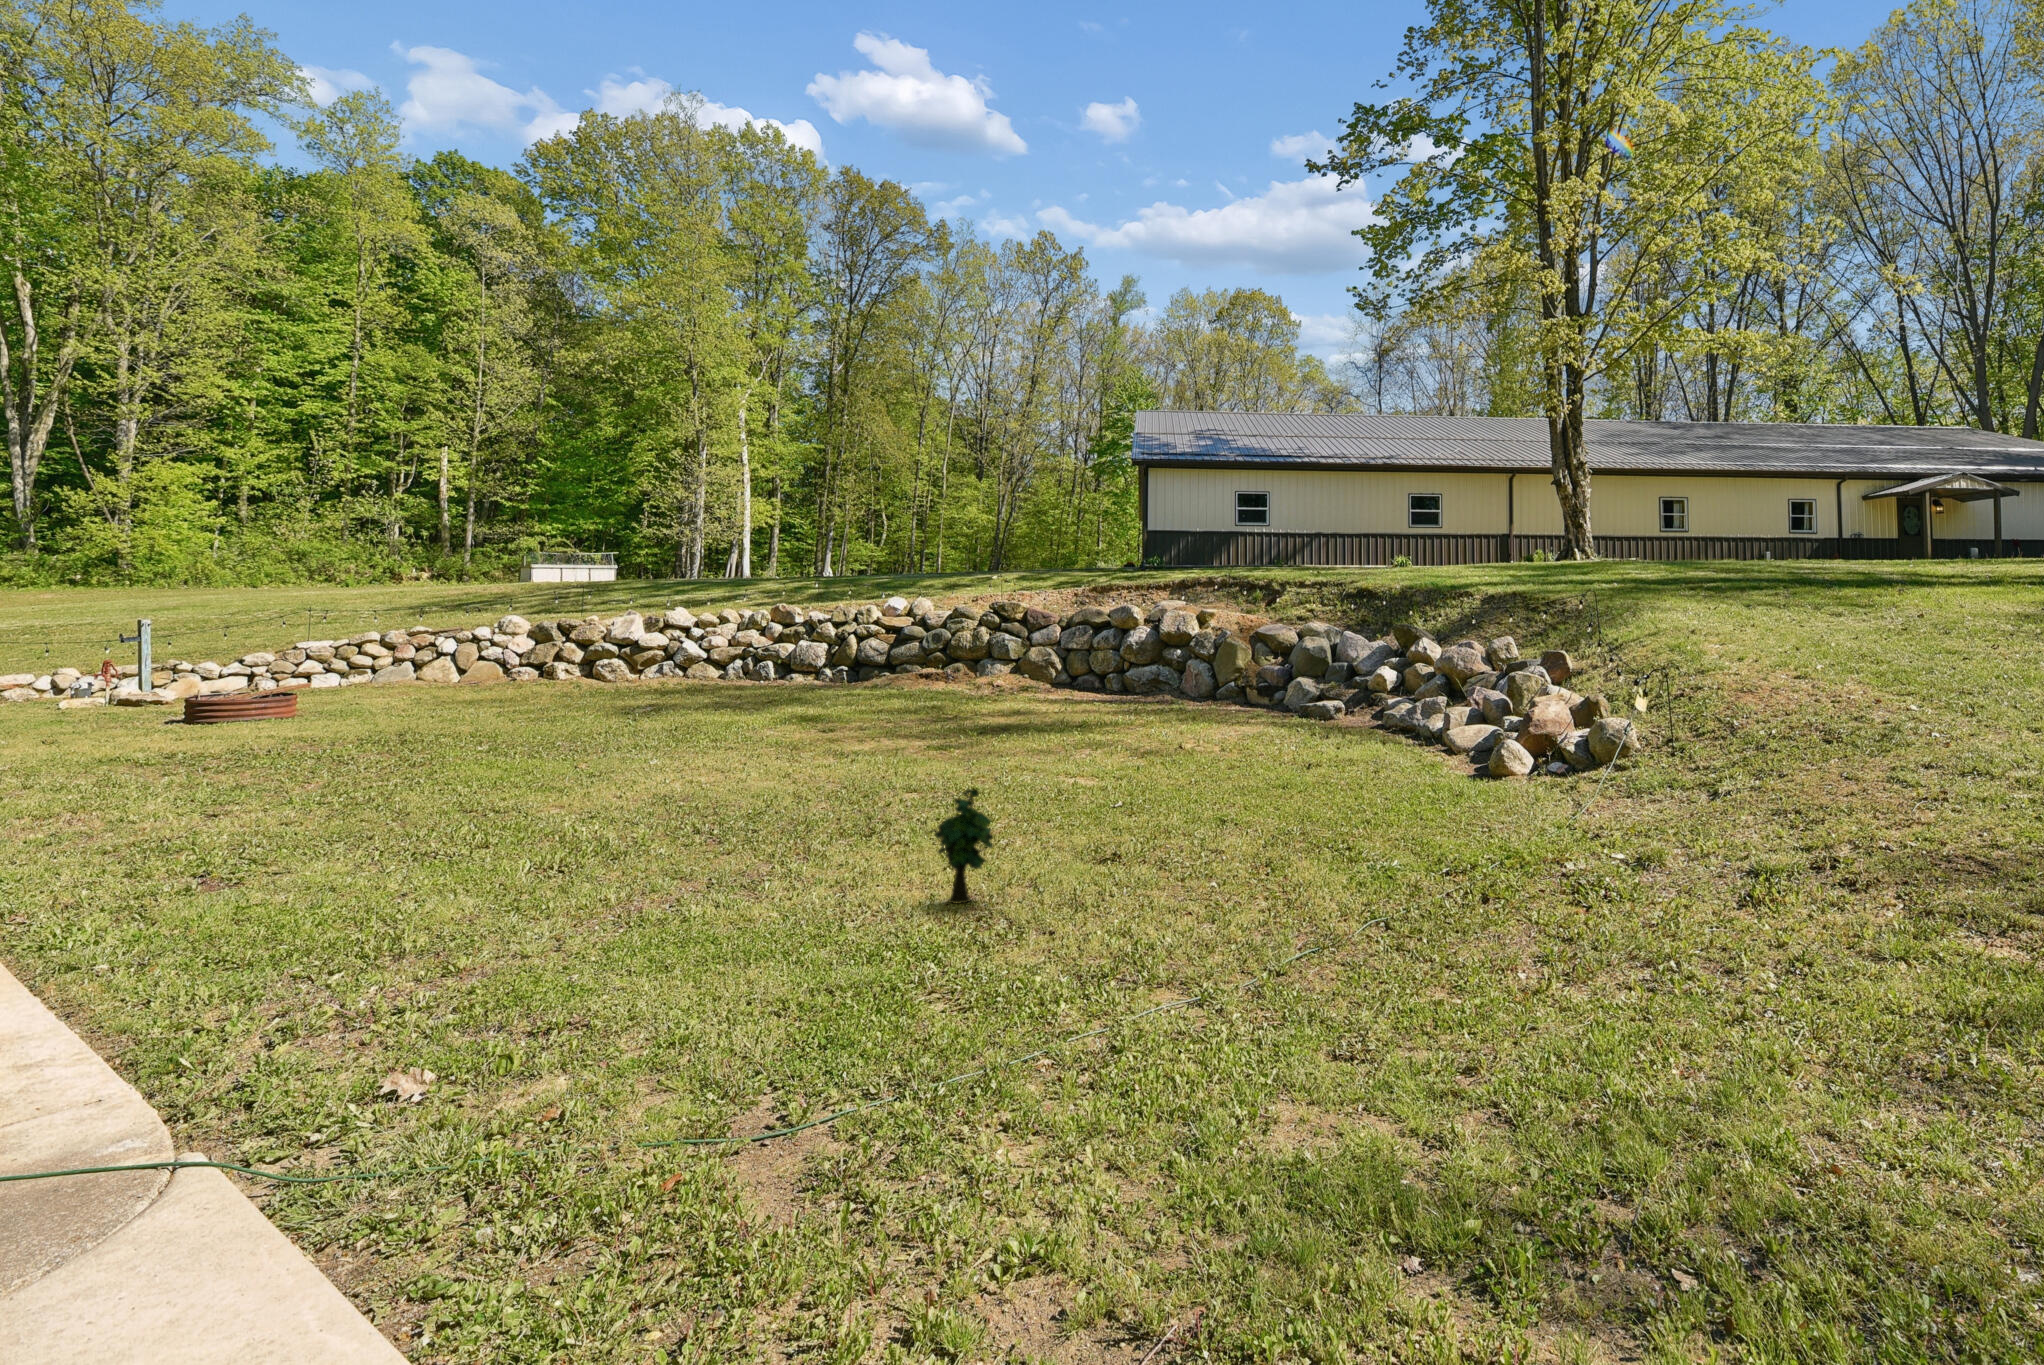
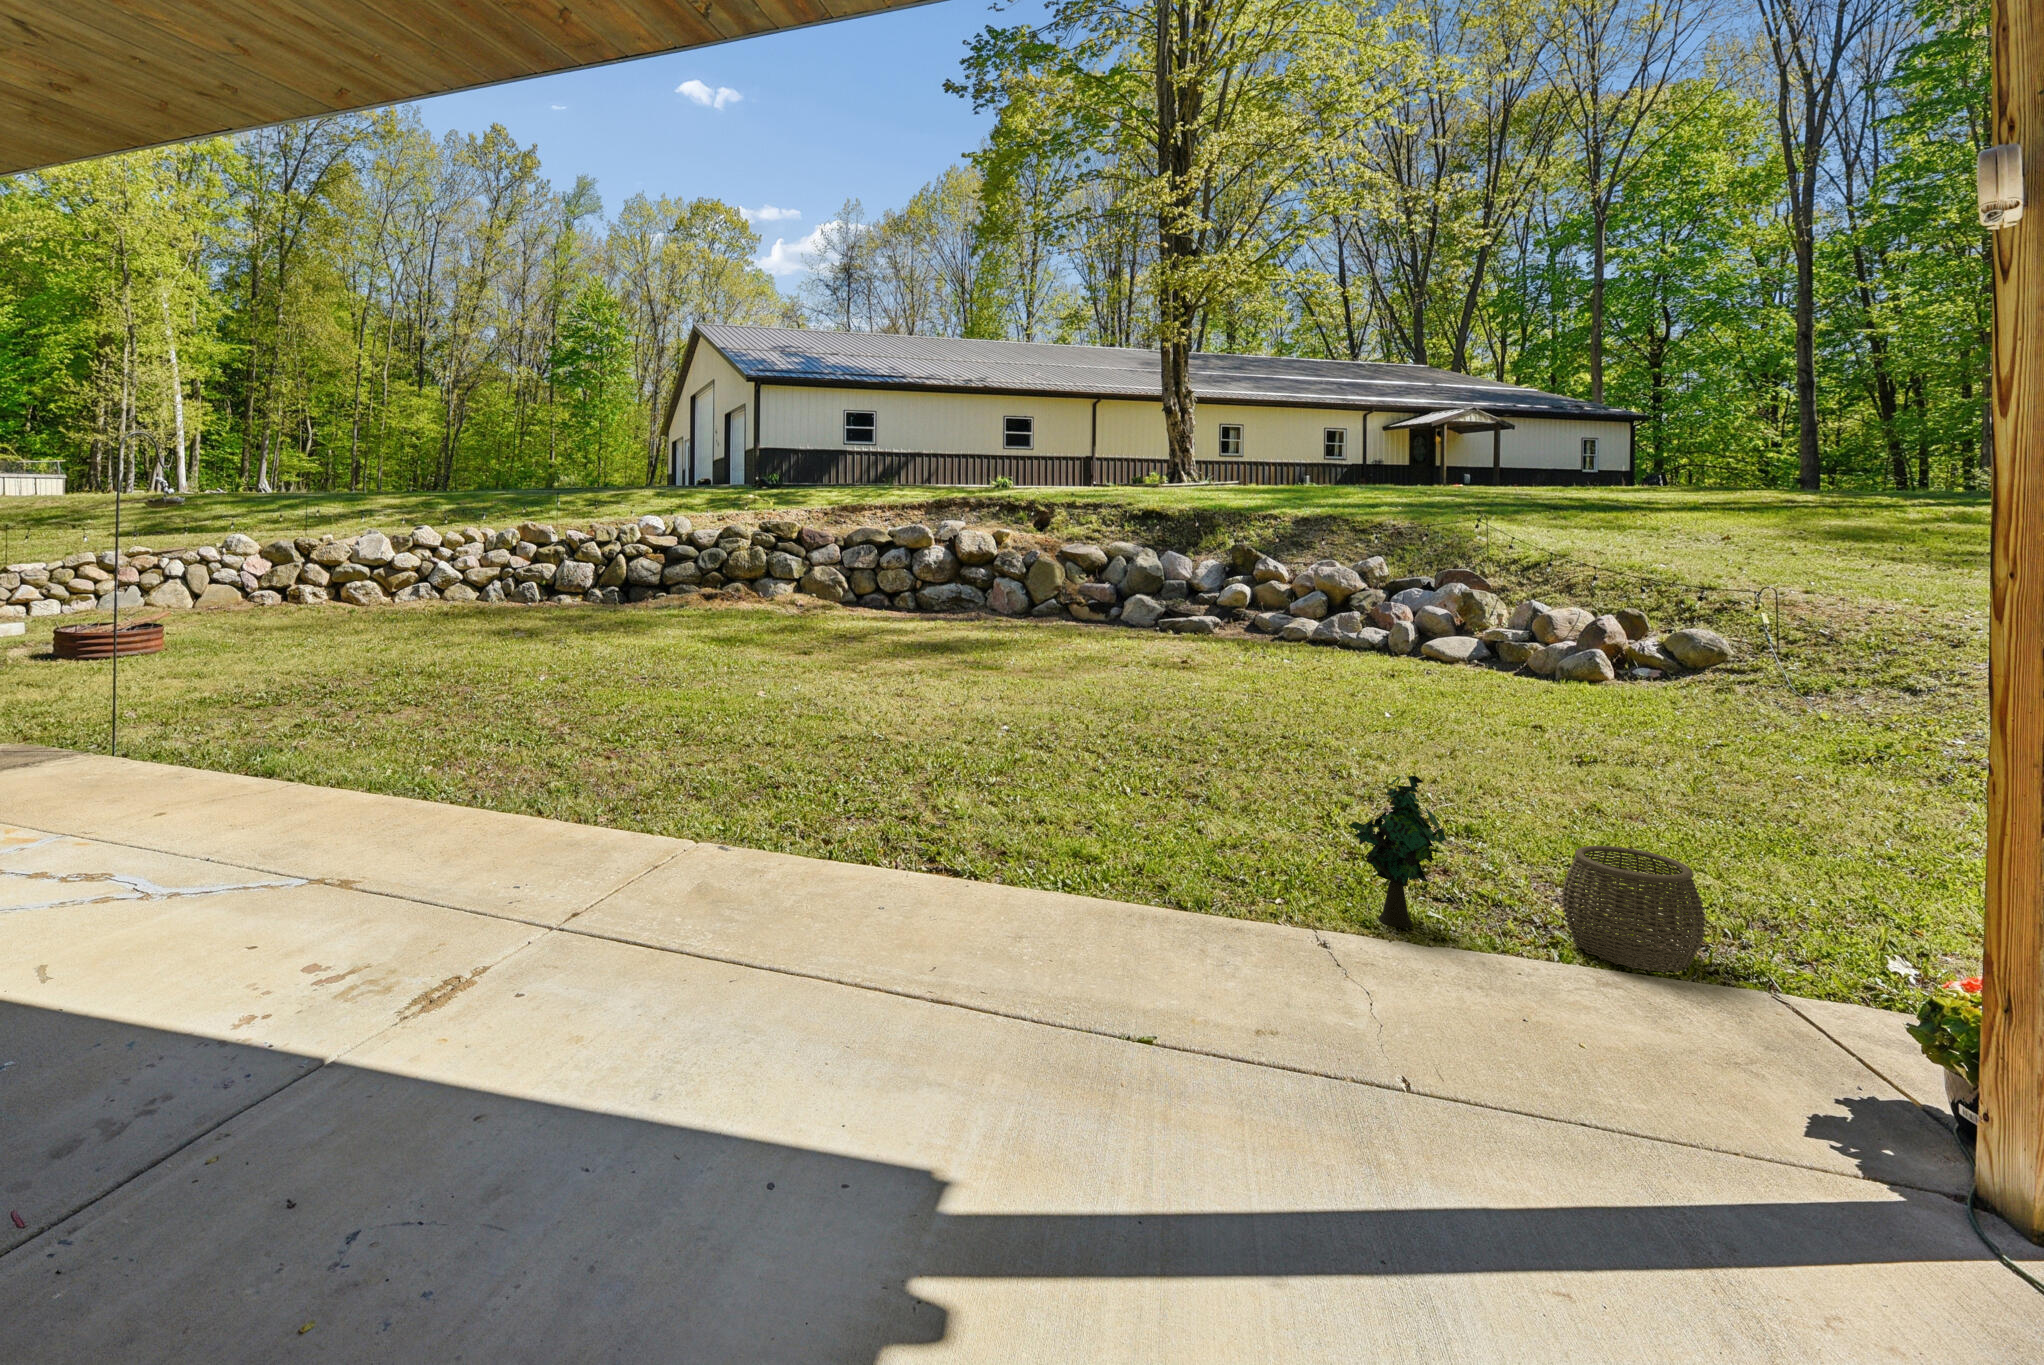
woven basket: none [1033,841,1118,928] -> present [1561,846,1706,973]

